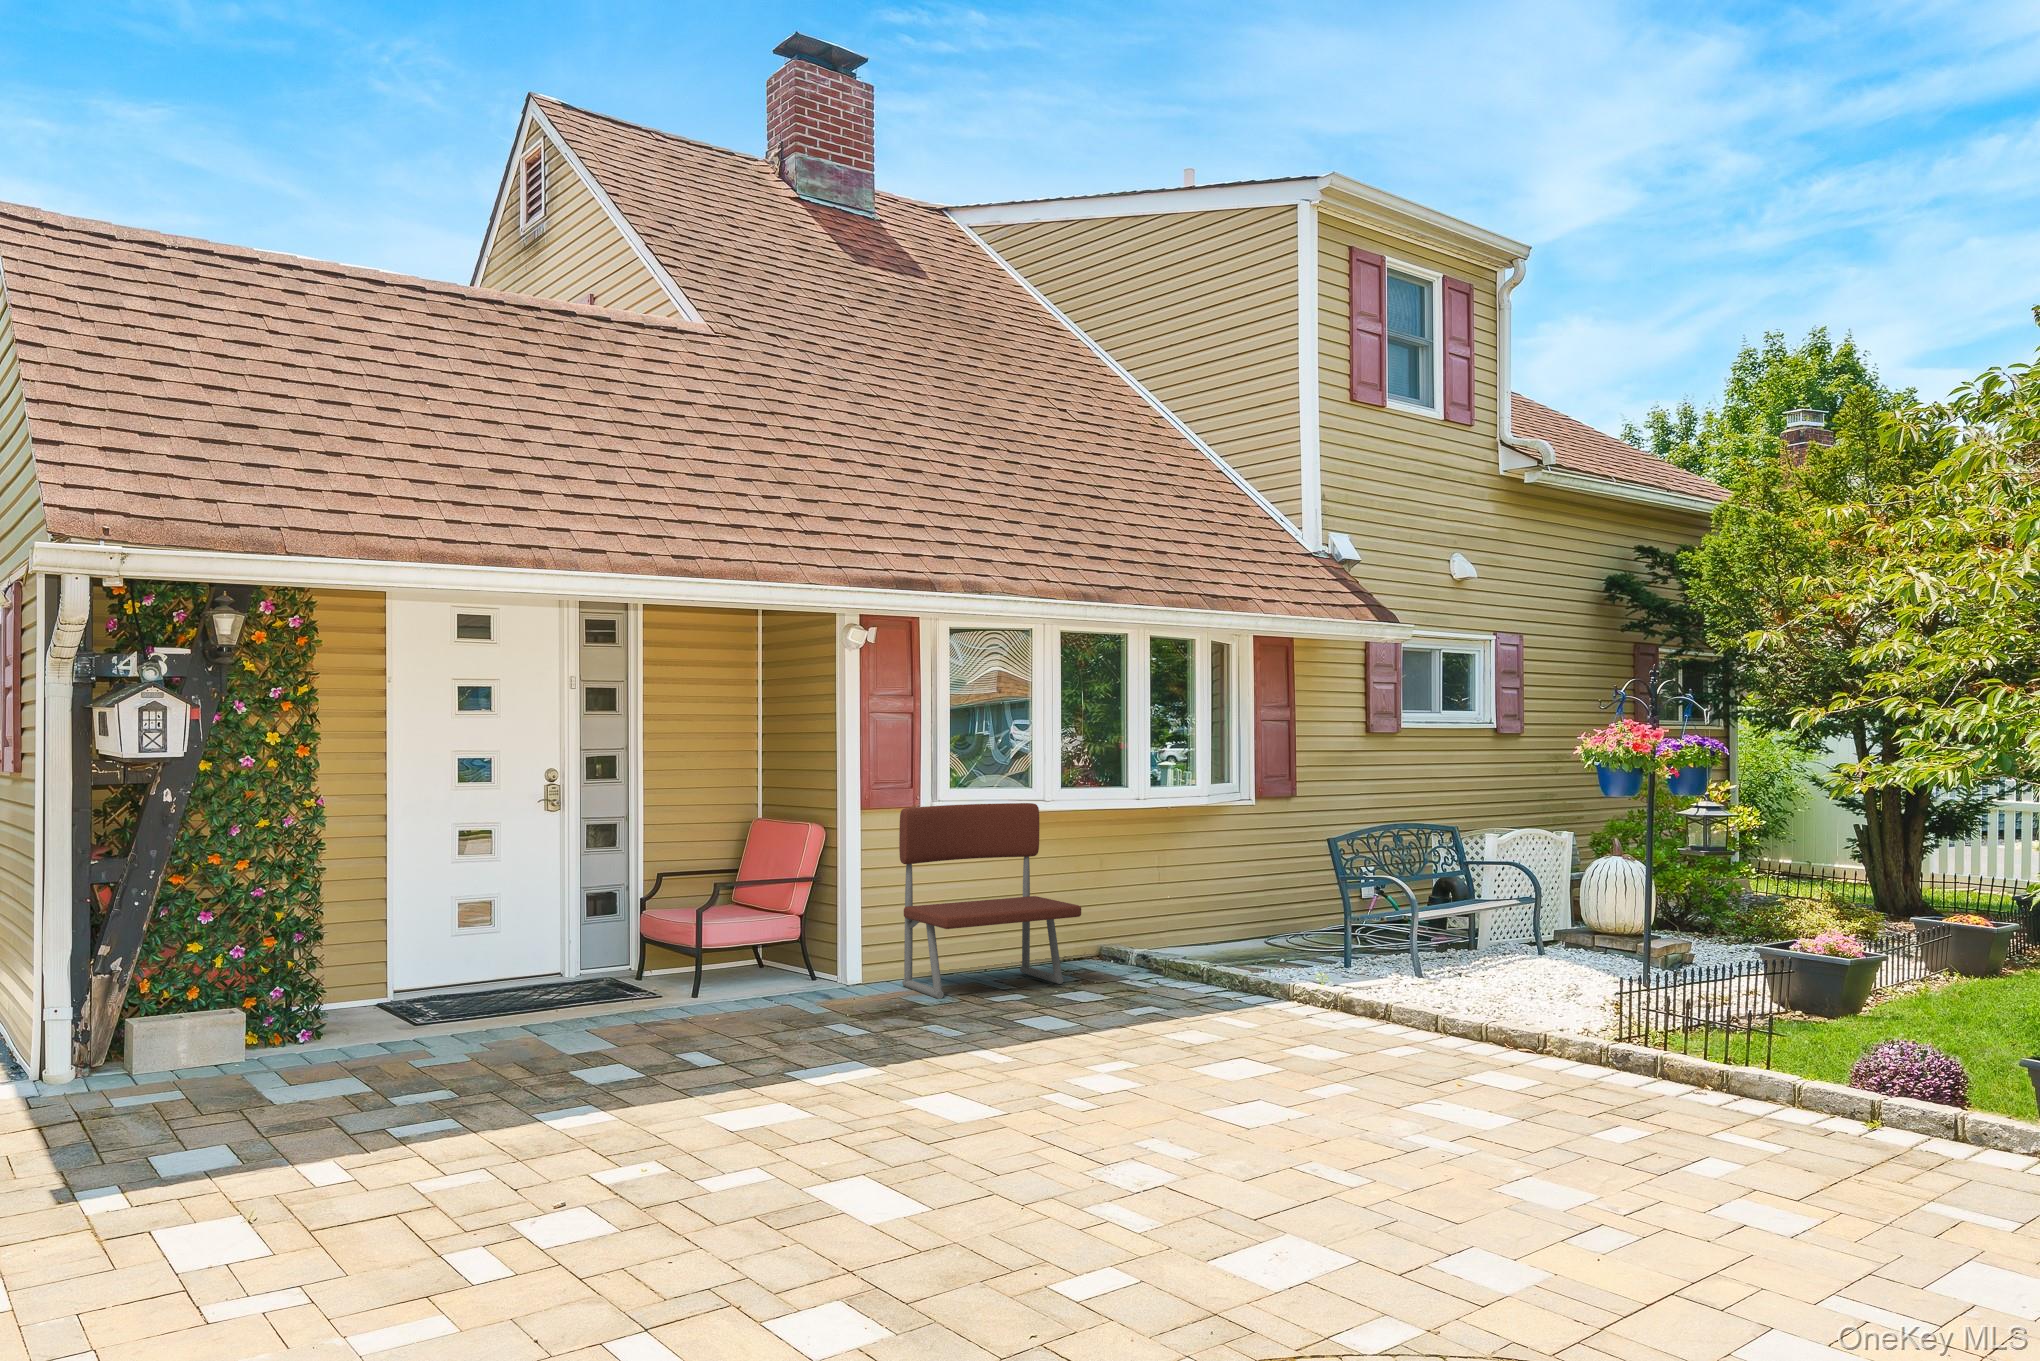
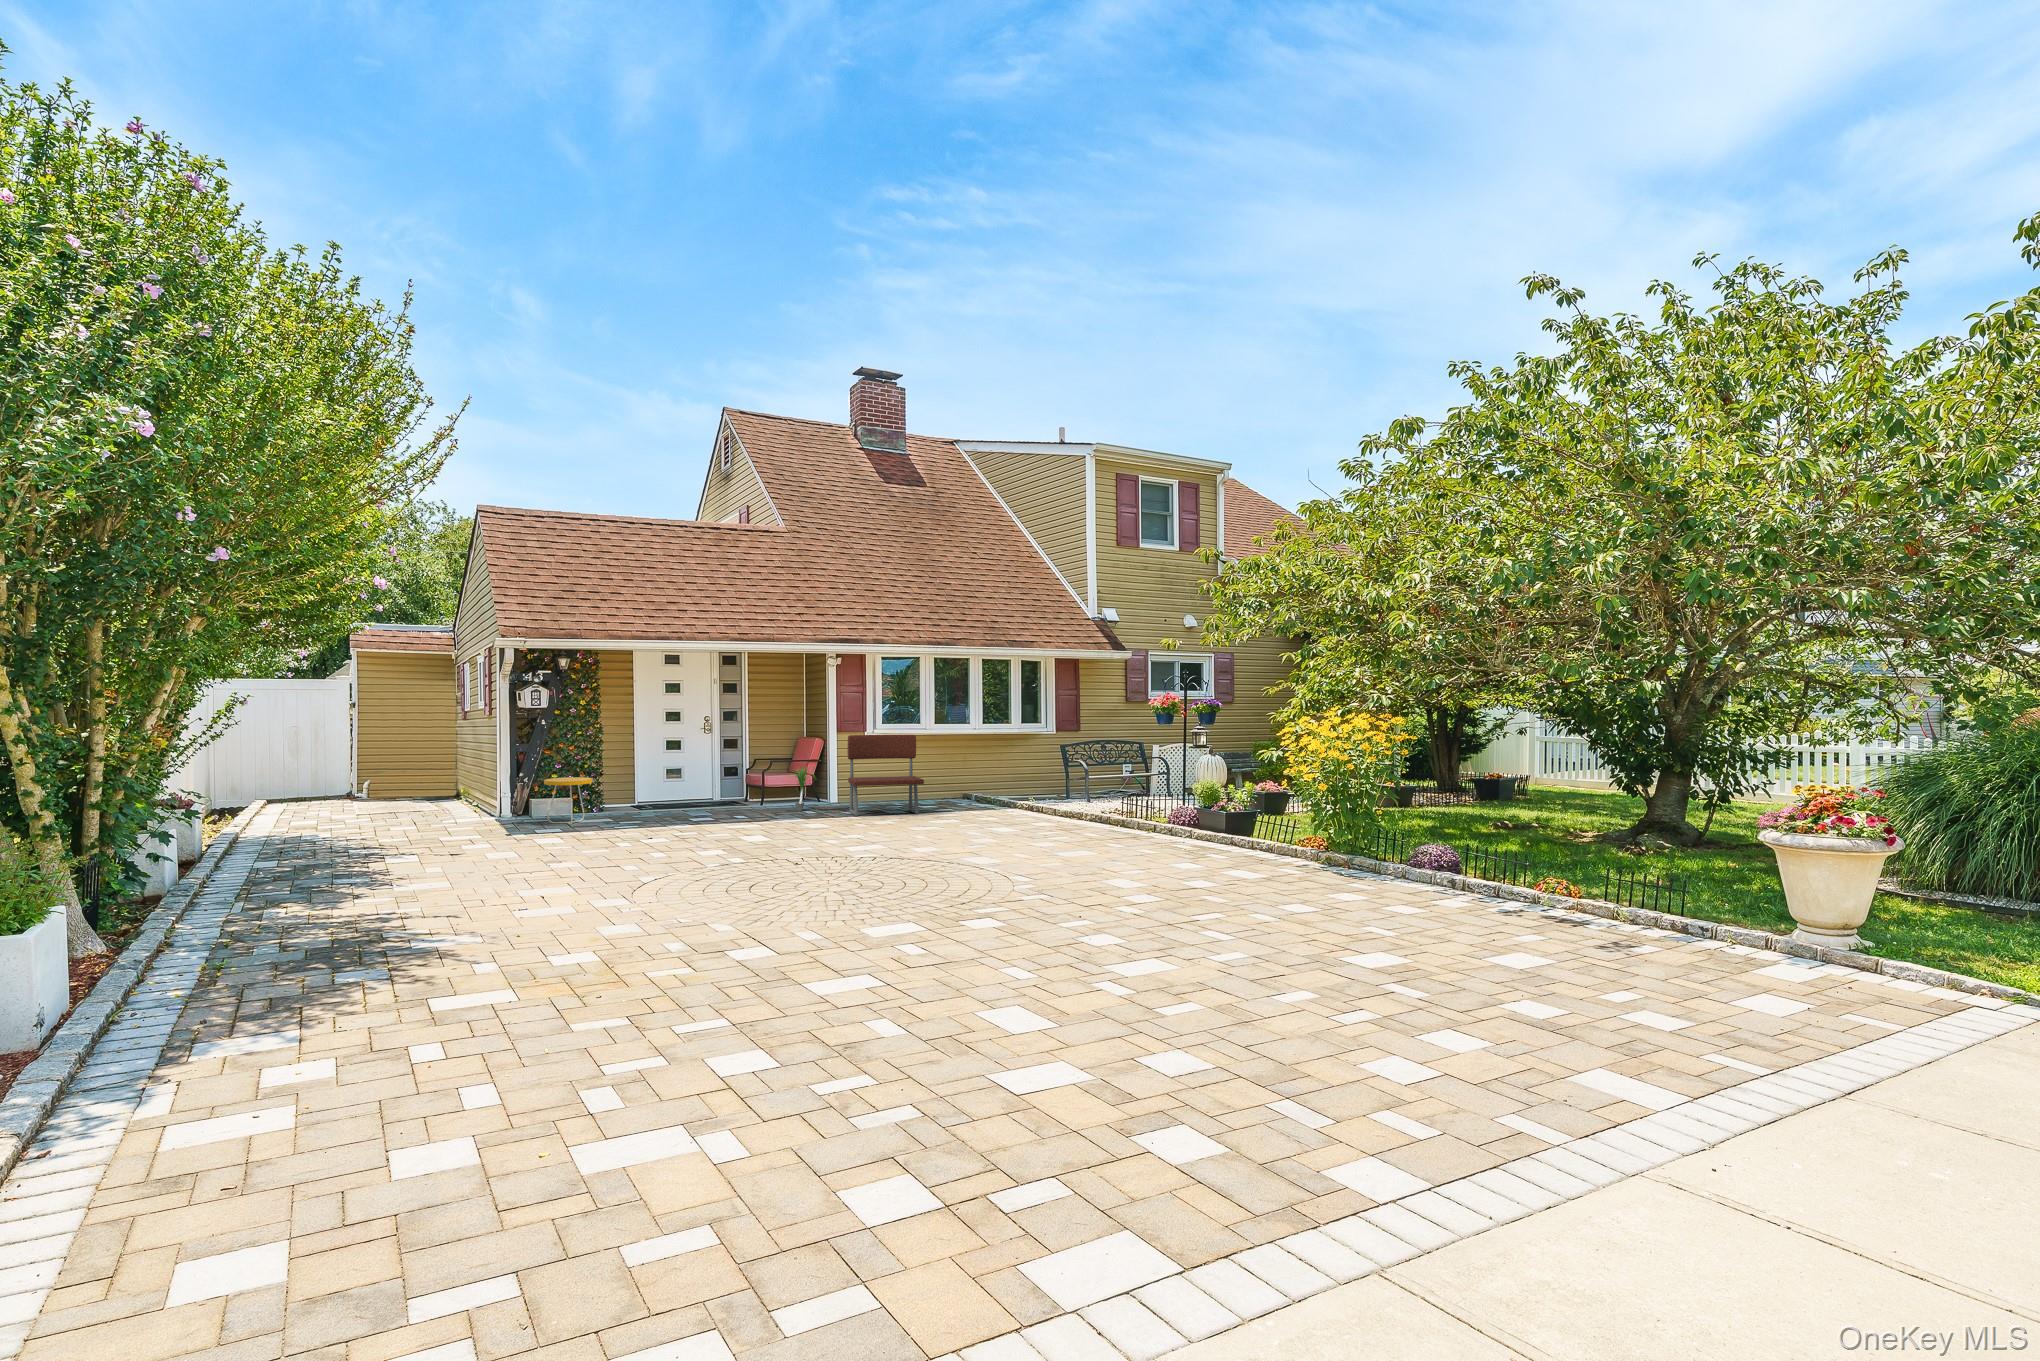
potted plant: none [748,871,825,989] -> present [795,768,815,811]
side table: none [171,942,309,1080] -> present [544,777,592,825]

